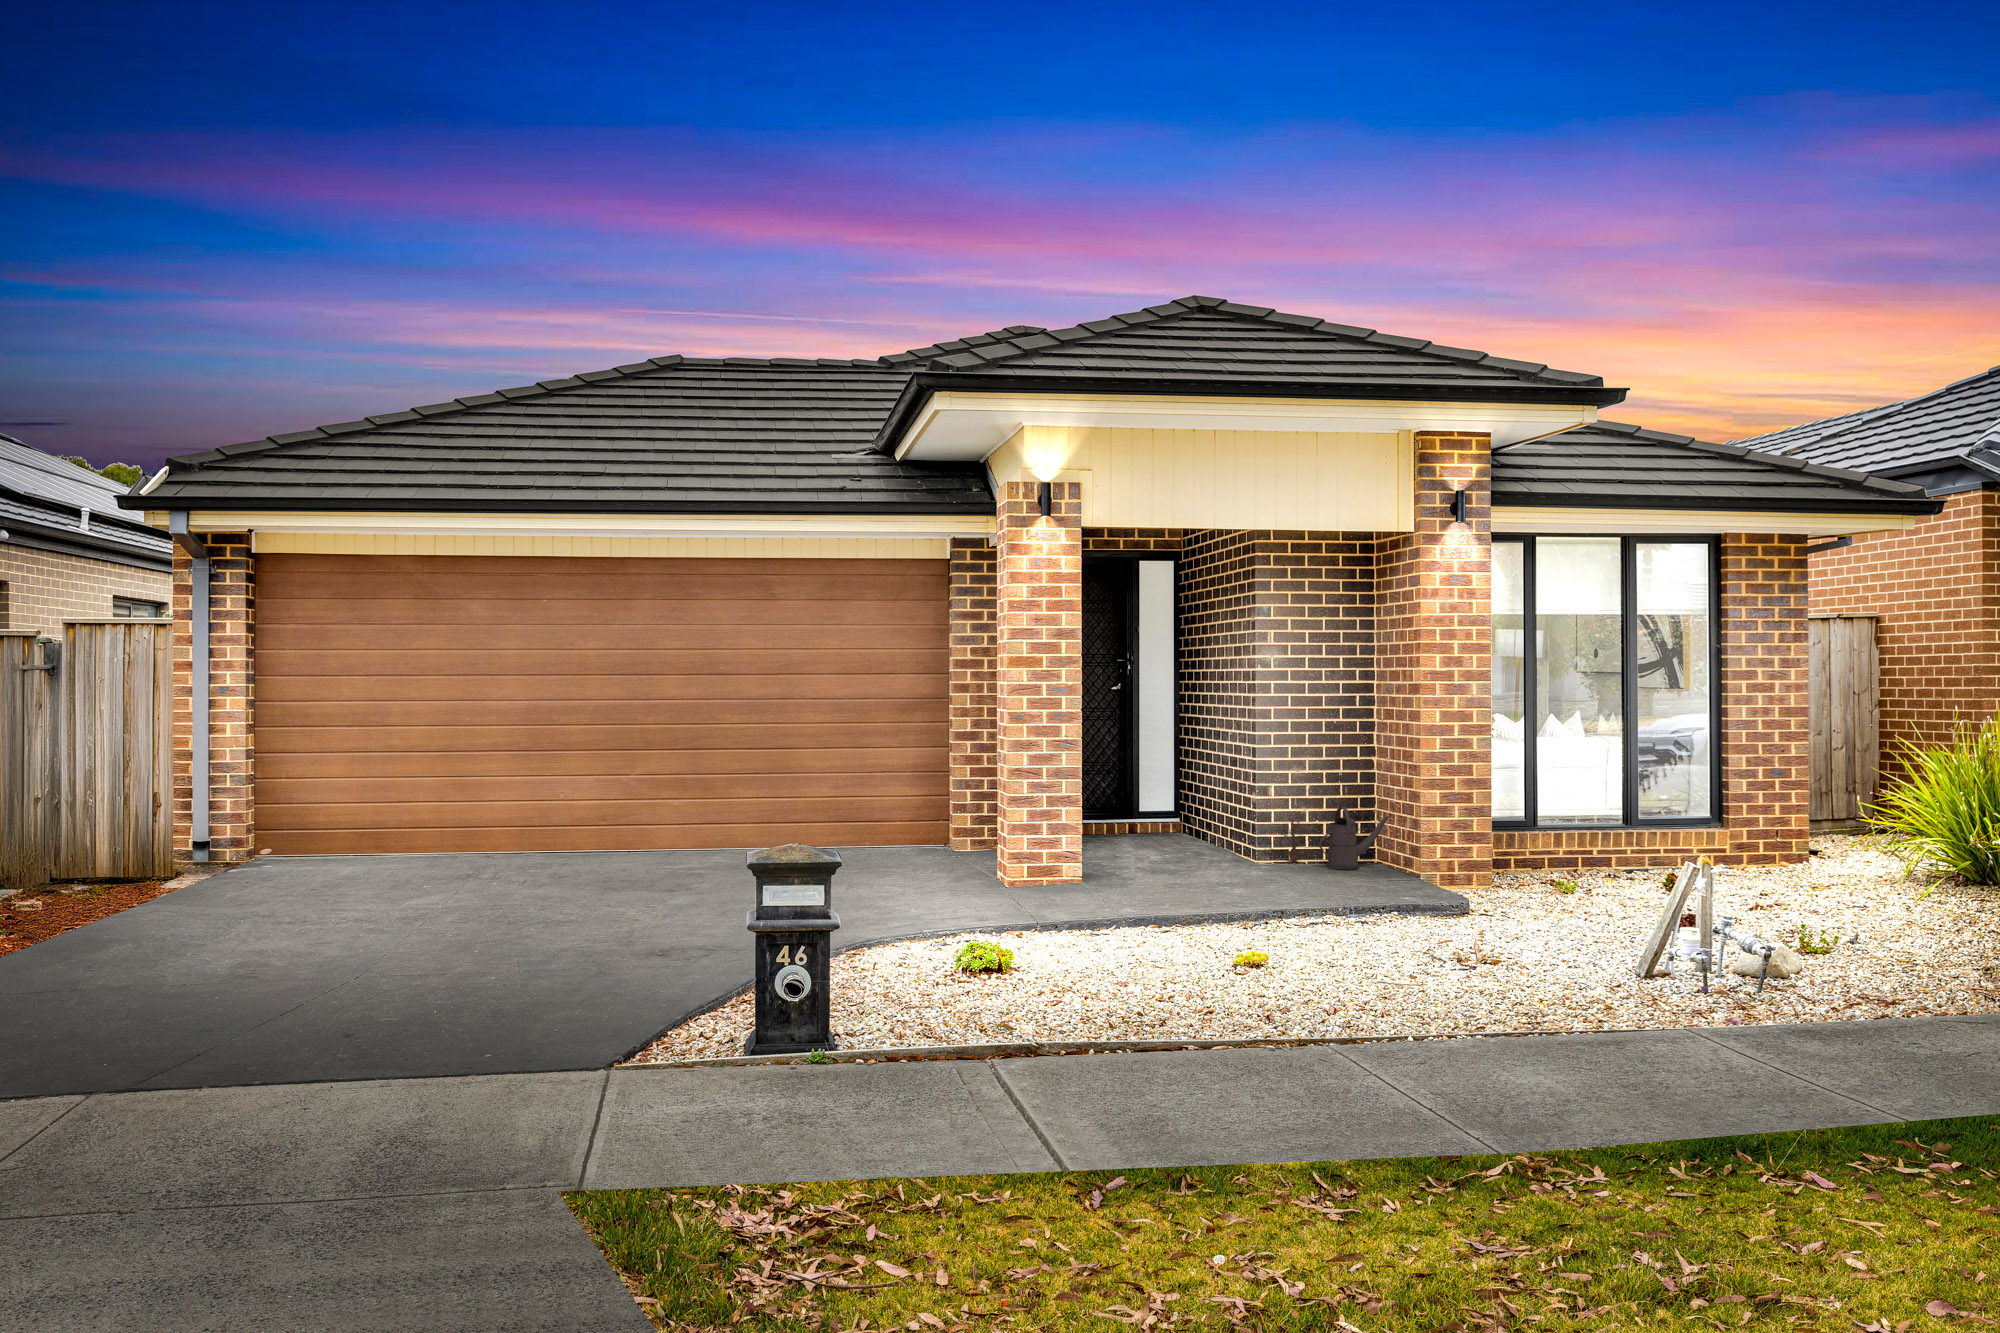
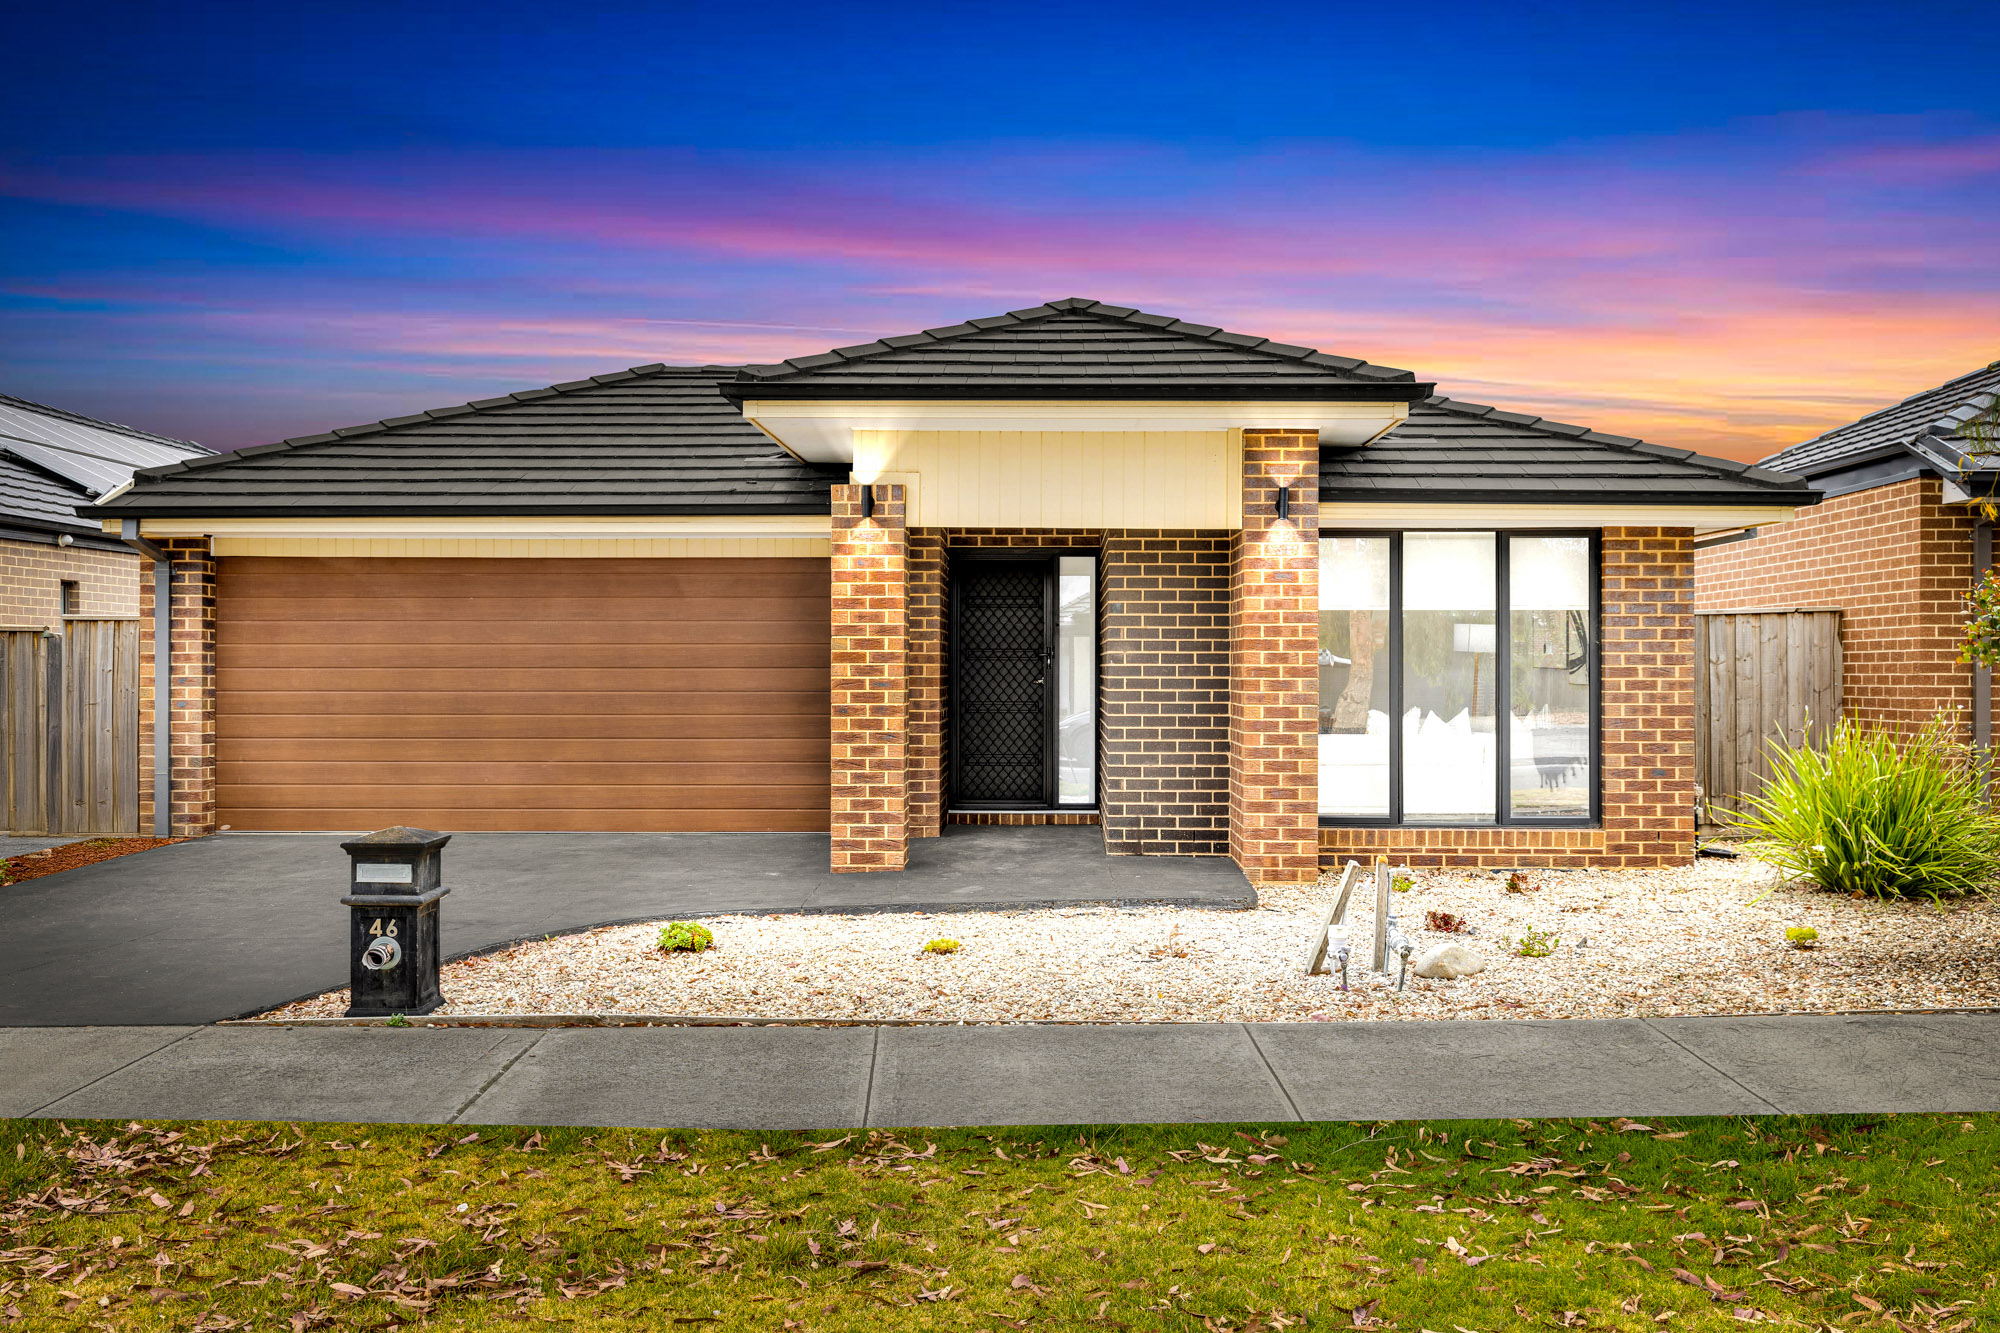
watering can: present [1319,807,1389,869] -> none [1157,801,1230,863]

